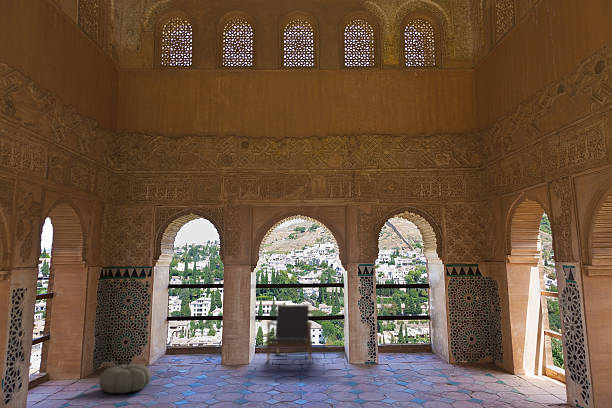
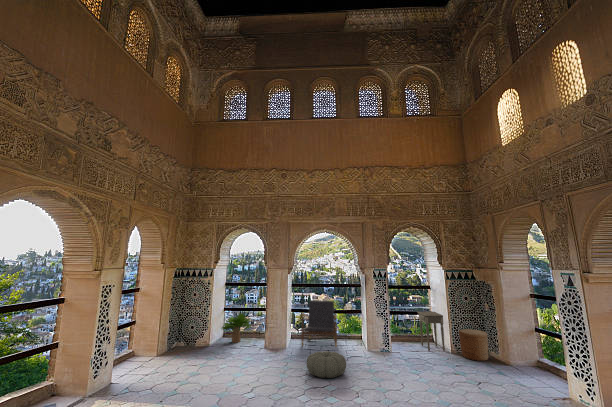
side table: none [411,316,442,362] -> present [418,312,445,351]
potted plant: none [162,321,205,360] -> present [222,314,251,343]
woven basket: none [458,335,490,371] -> present [459,329,488,361]
pouf: present [99,364,151,393] -> present [307,351,346,378]

